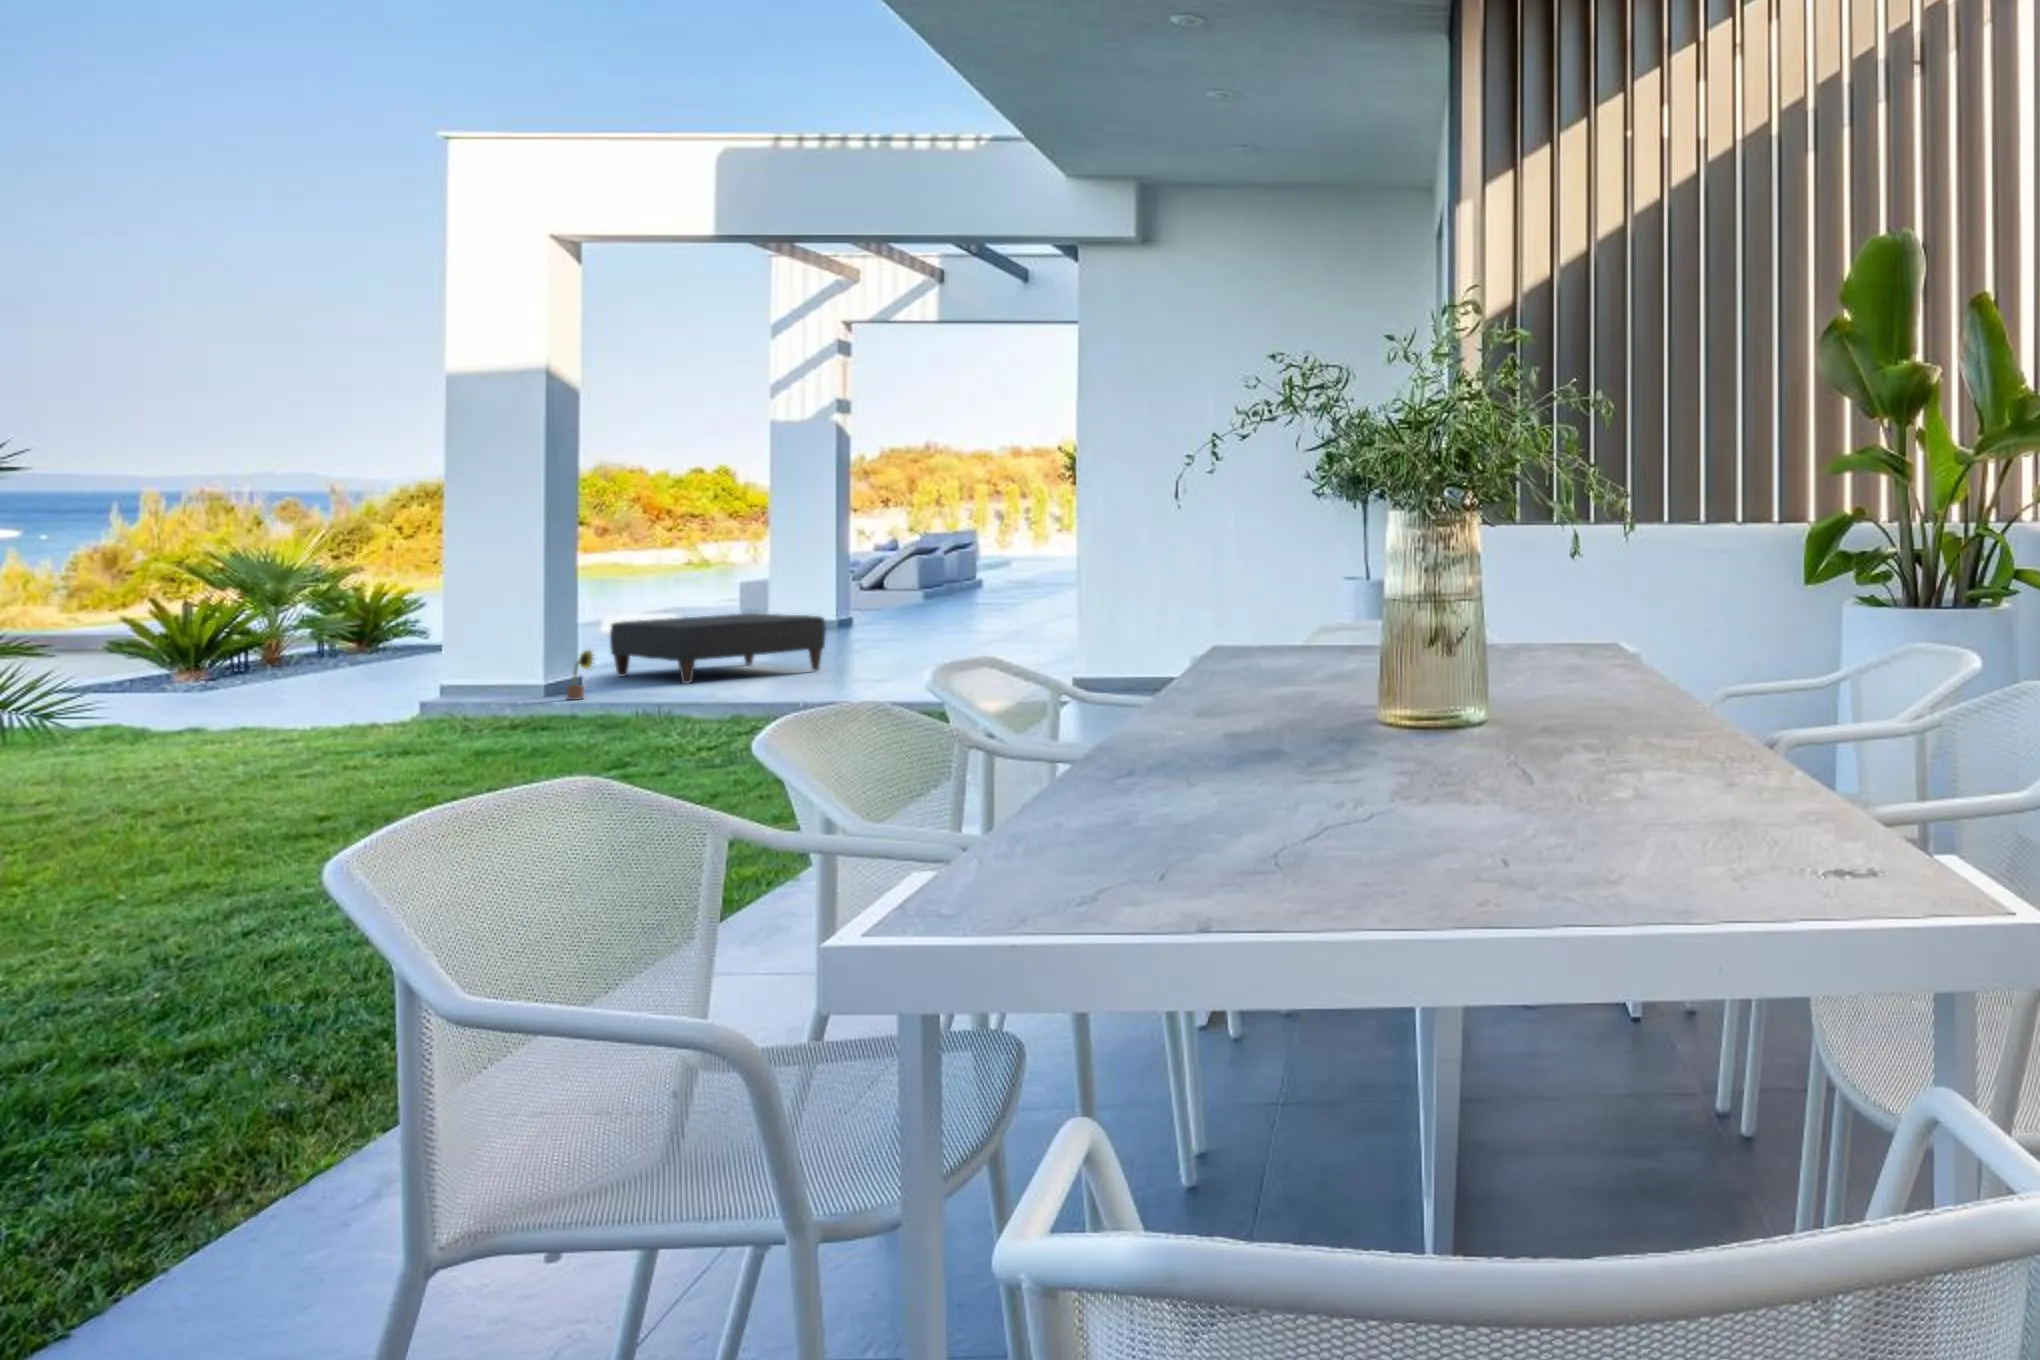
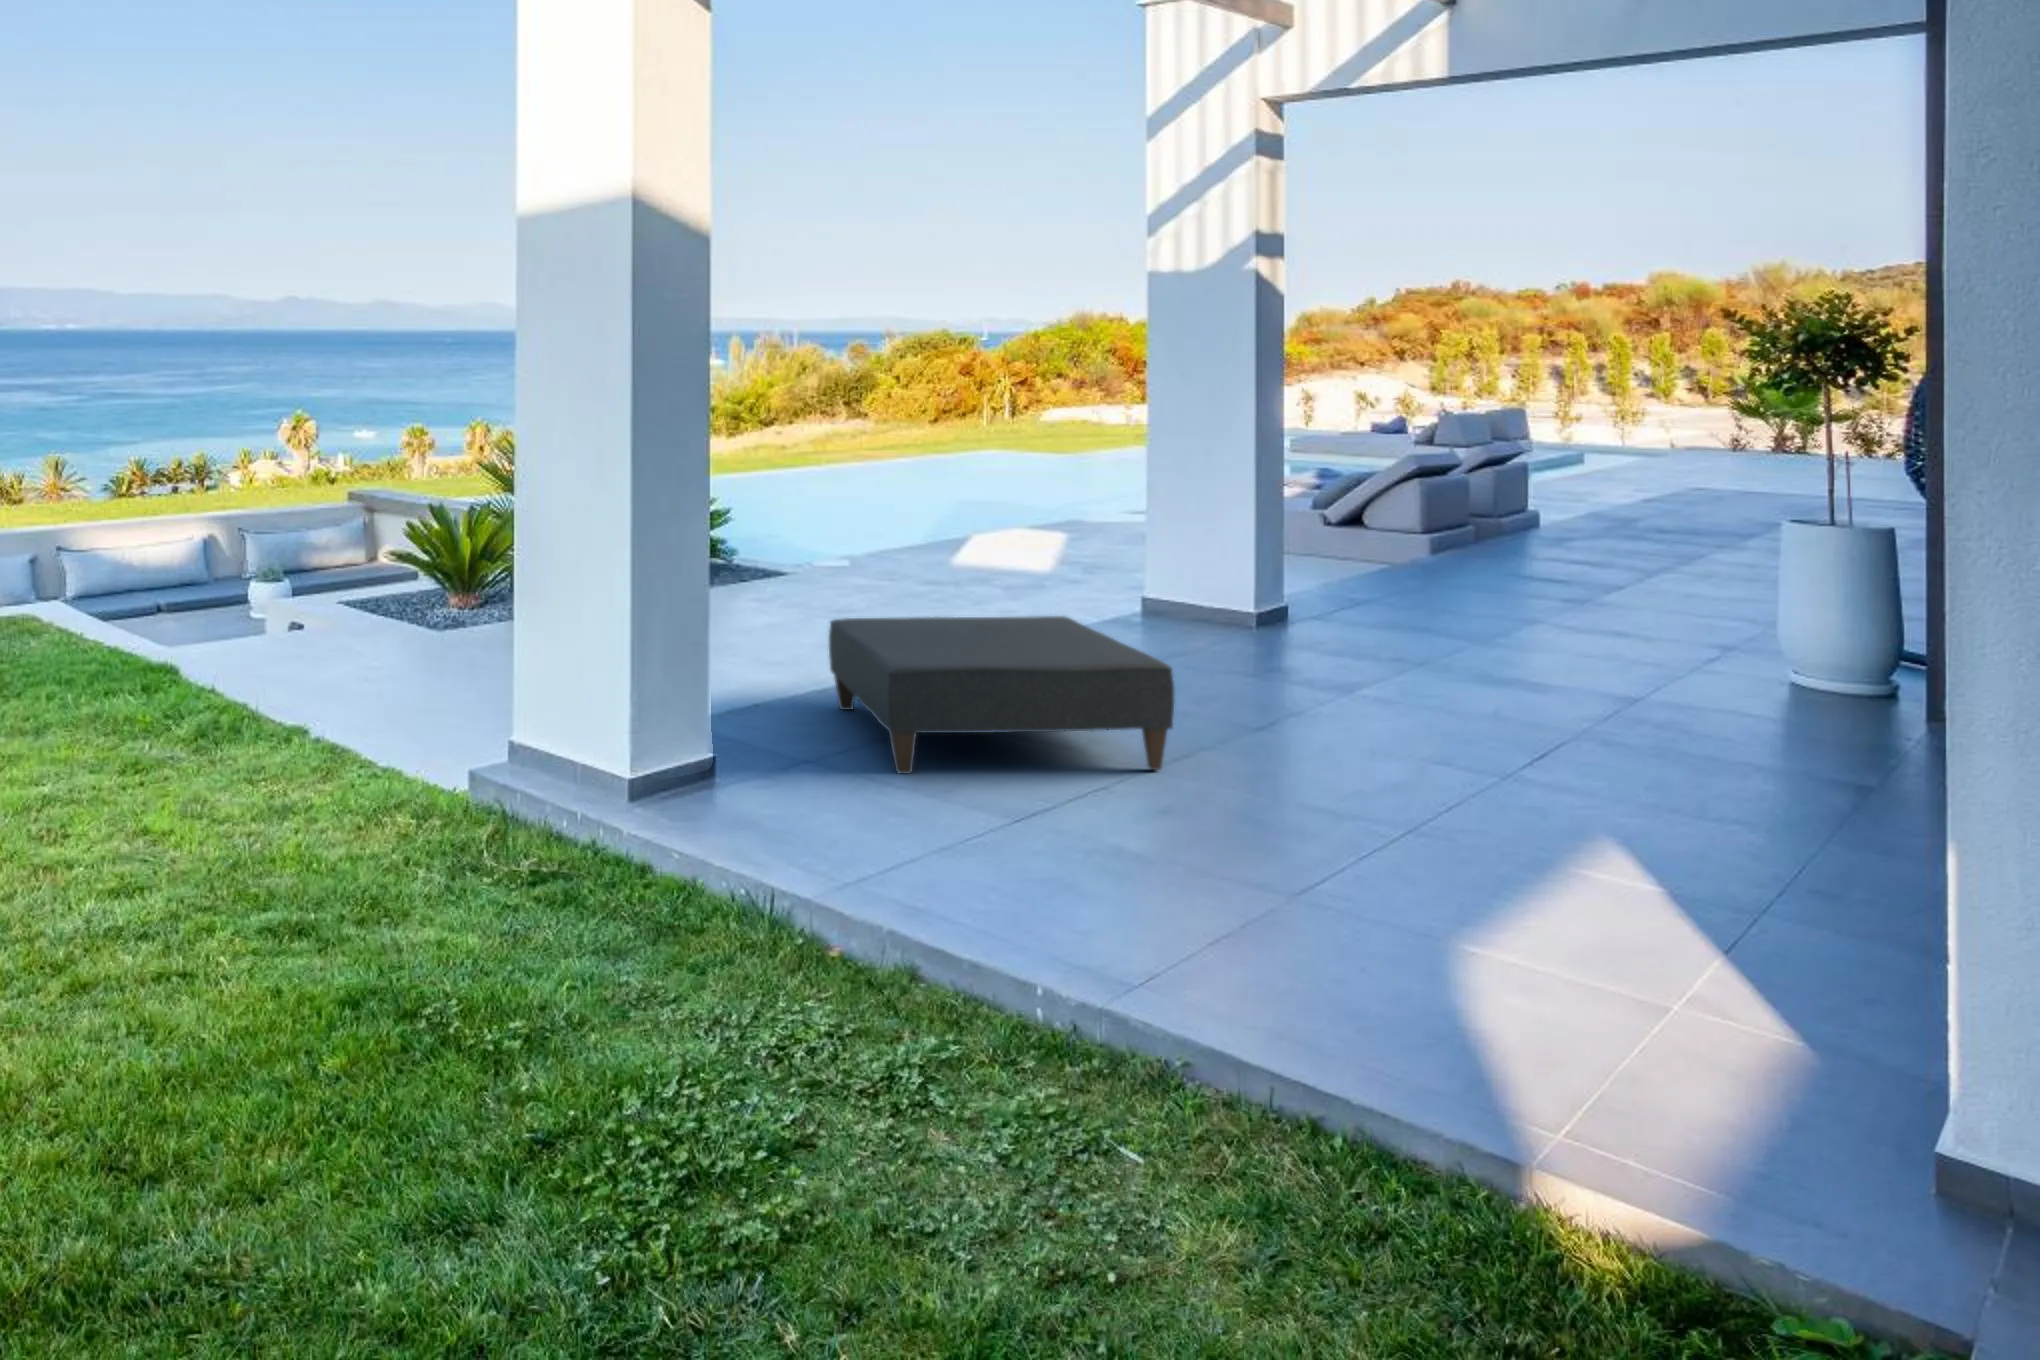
decorative plant: present [567,651,594,700] -> none [665,715,713,806]

